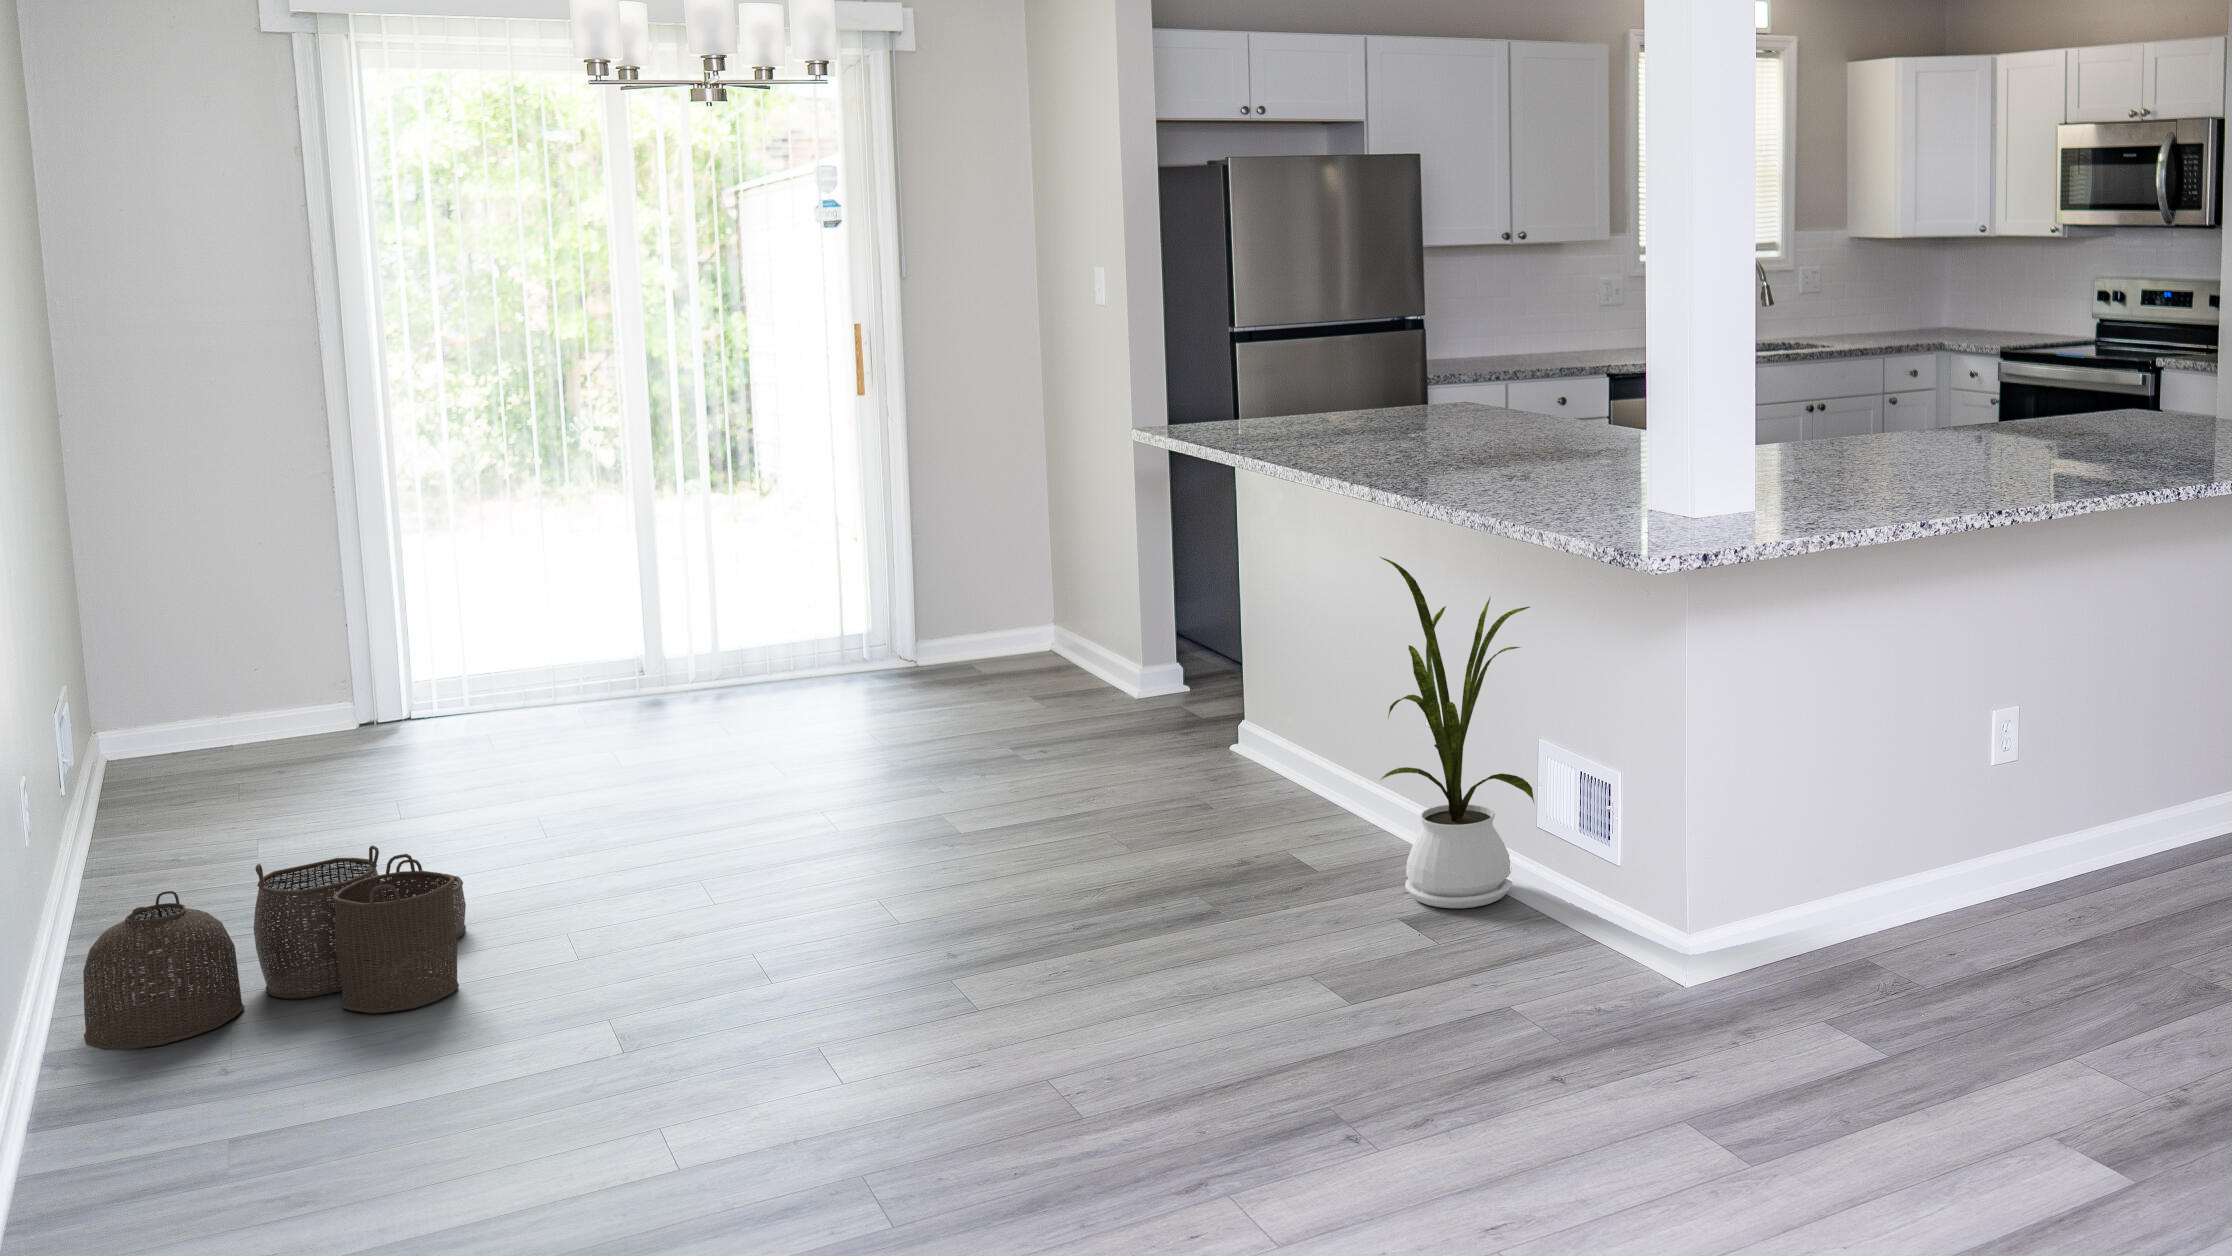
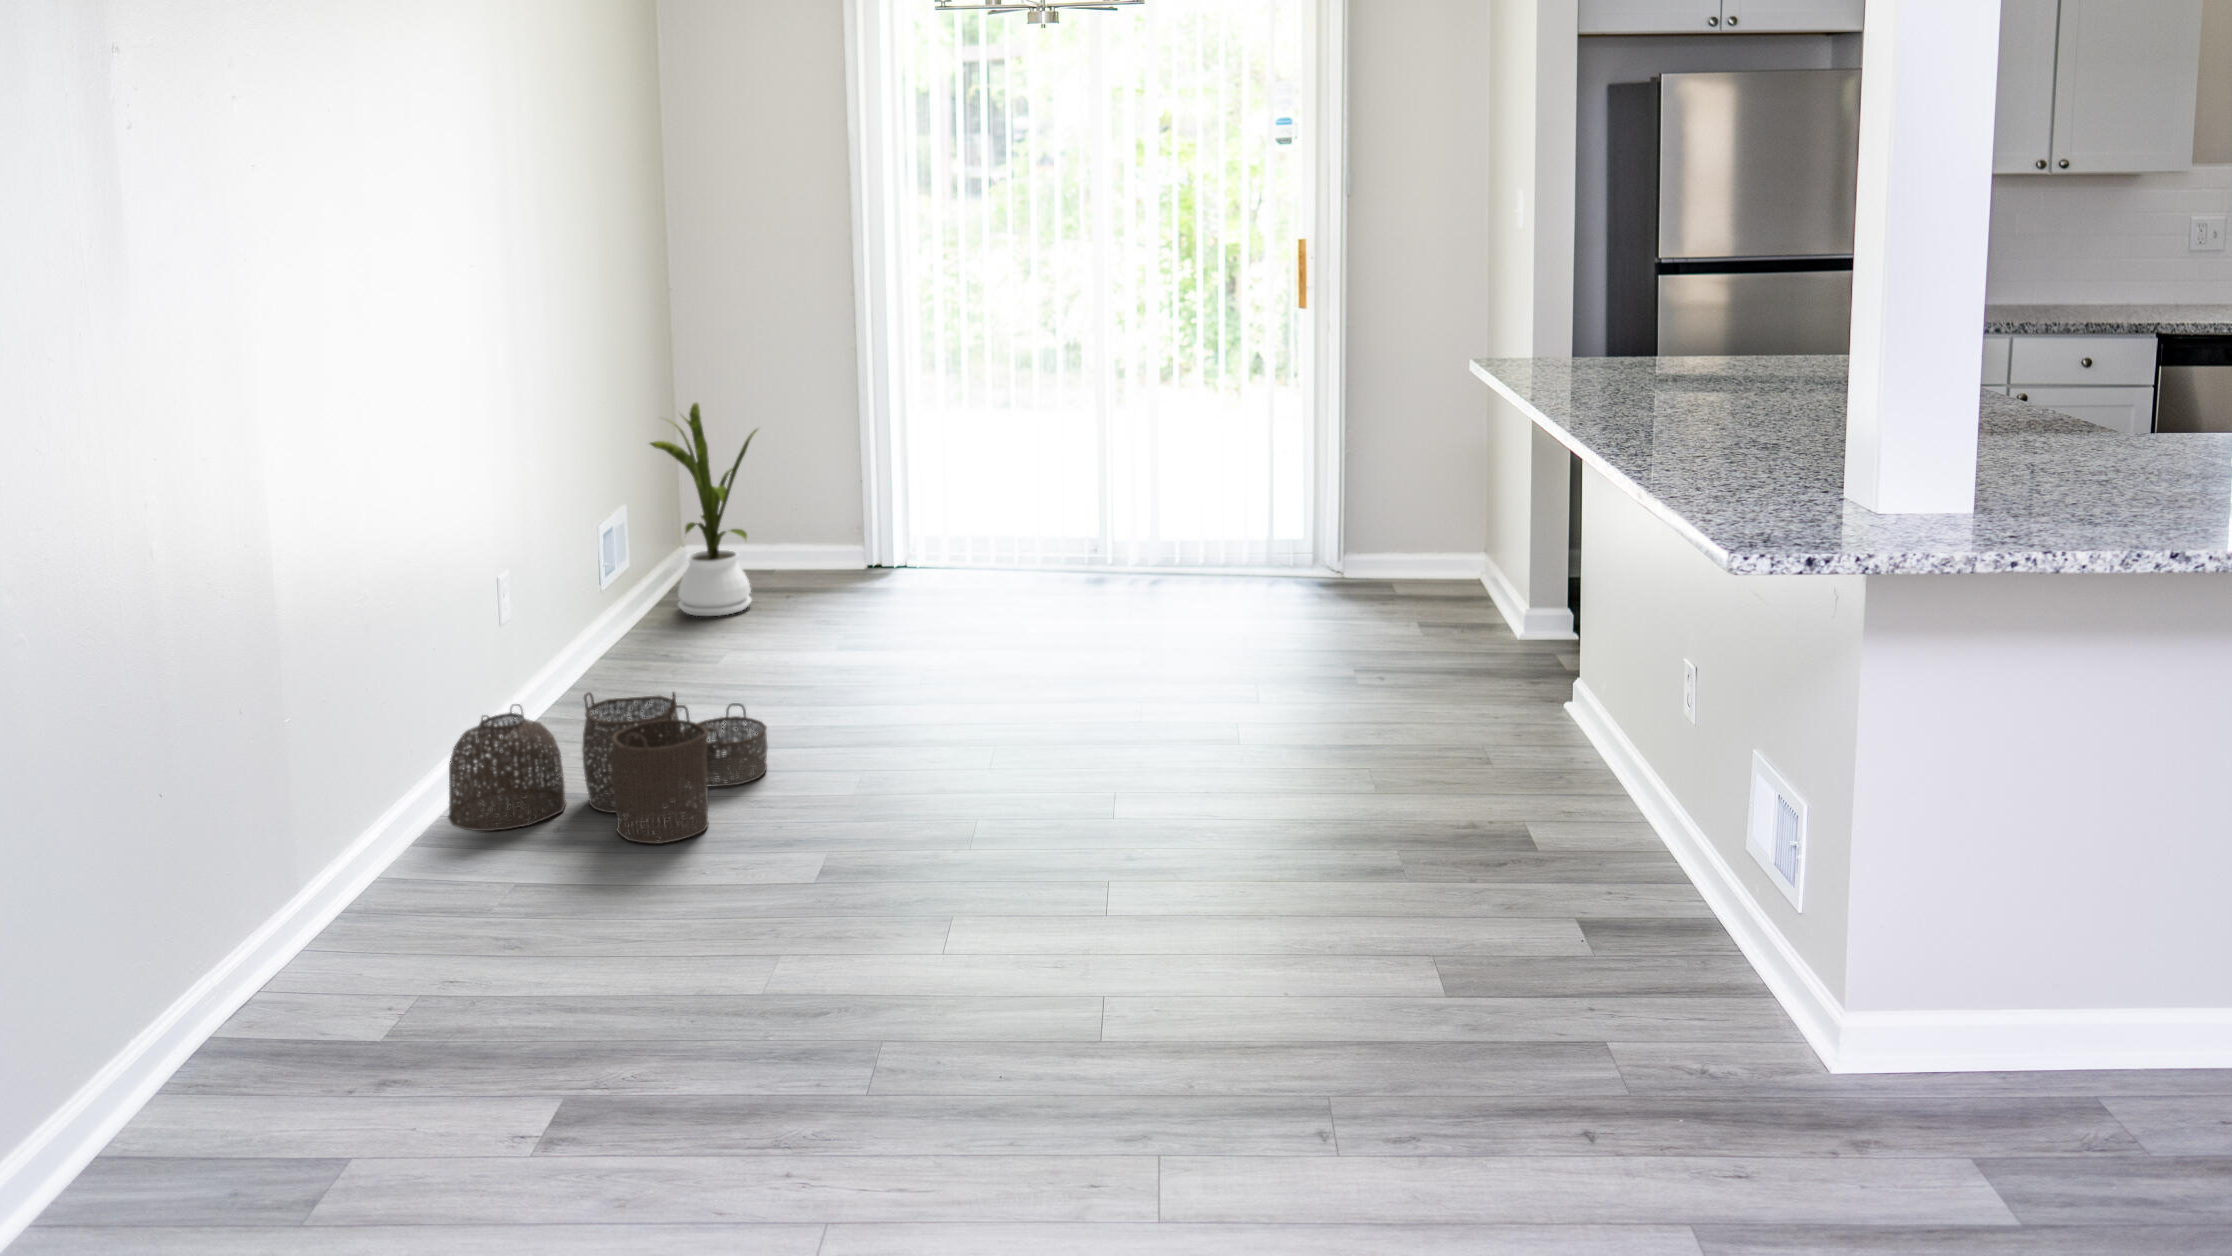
house plant: present [1380,557,1534,908] -> present [650,403,757,616]

